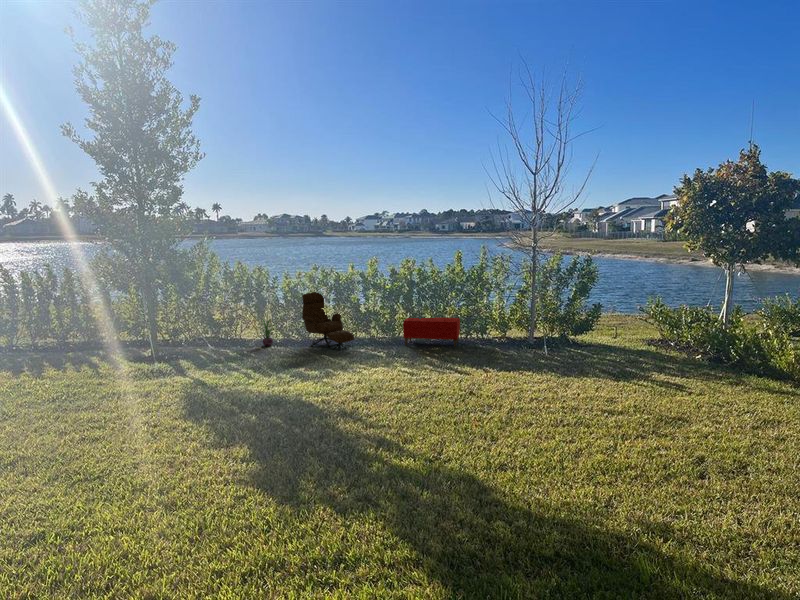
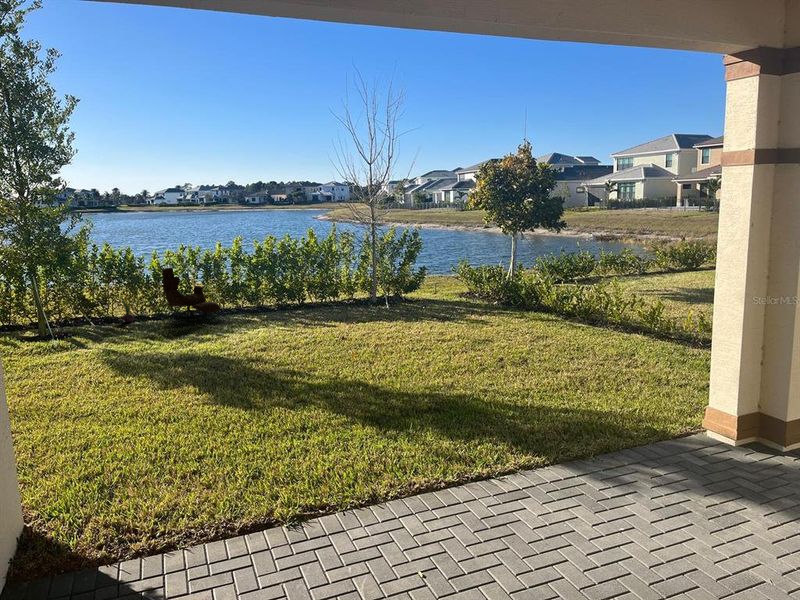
bench: present [403,317,460,347] -> none [266,285,315,312]

